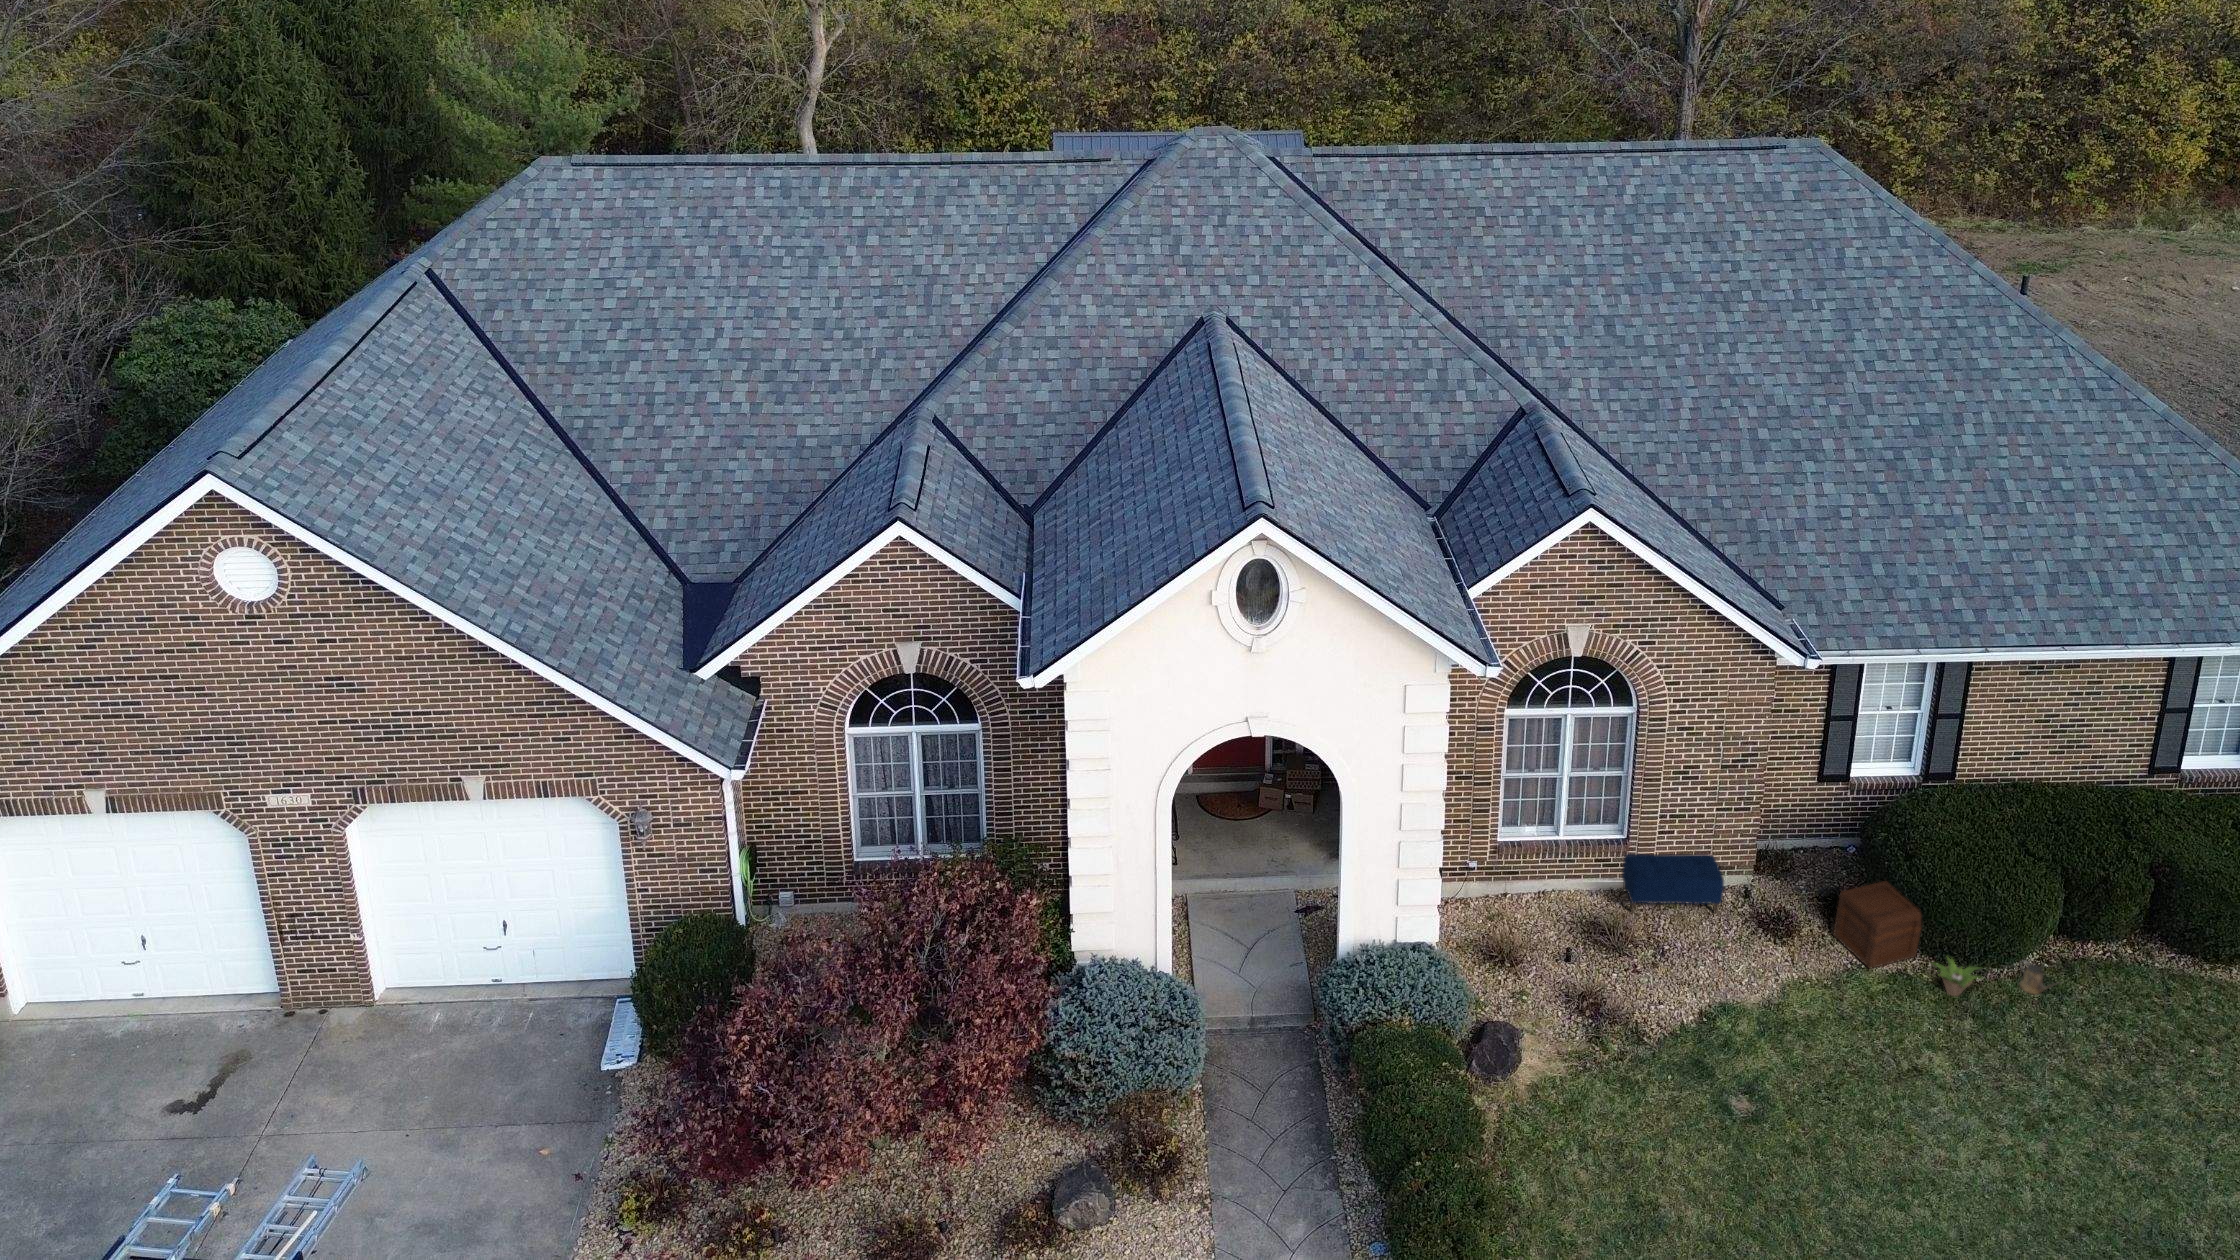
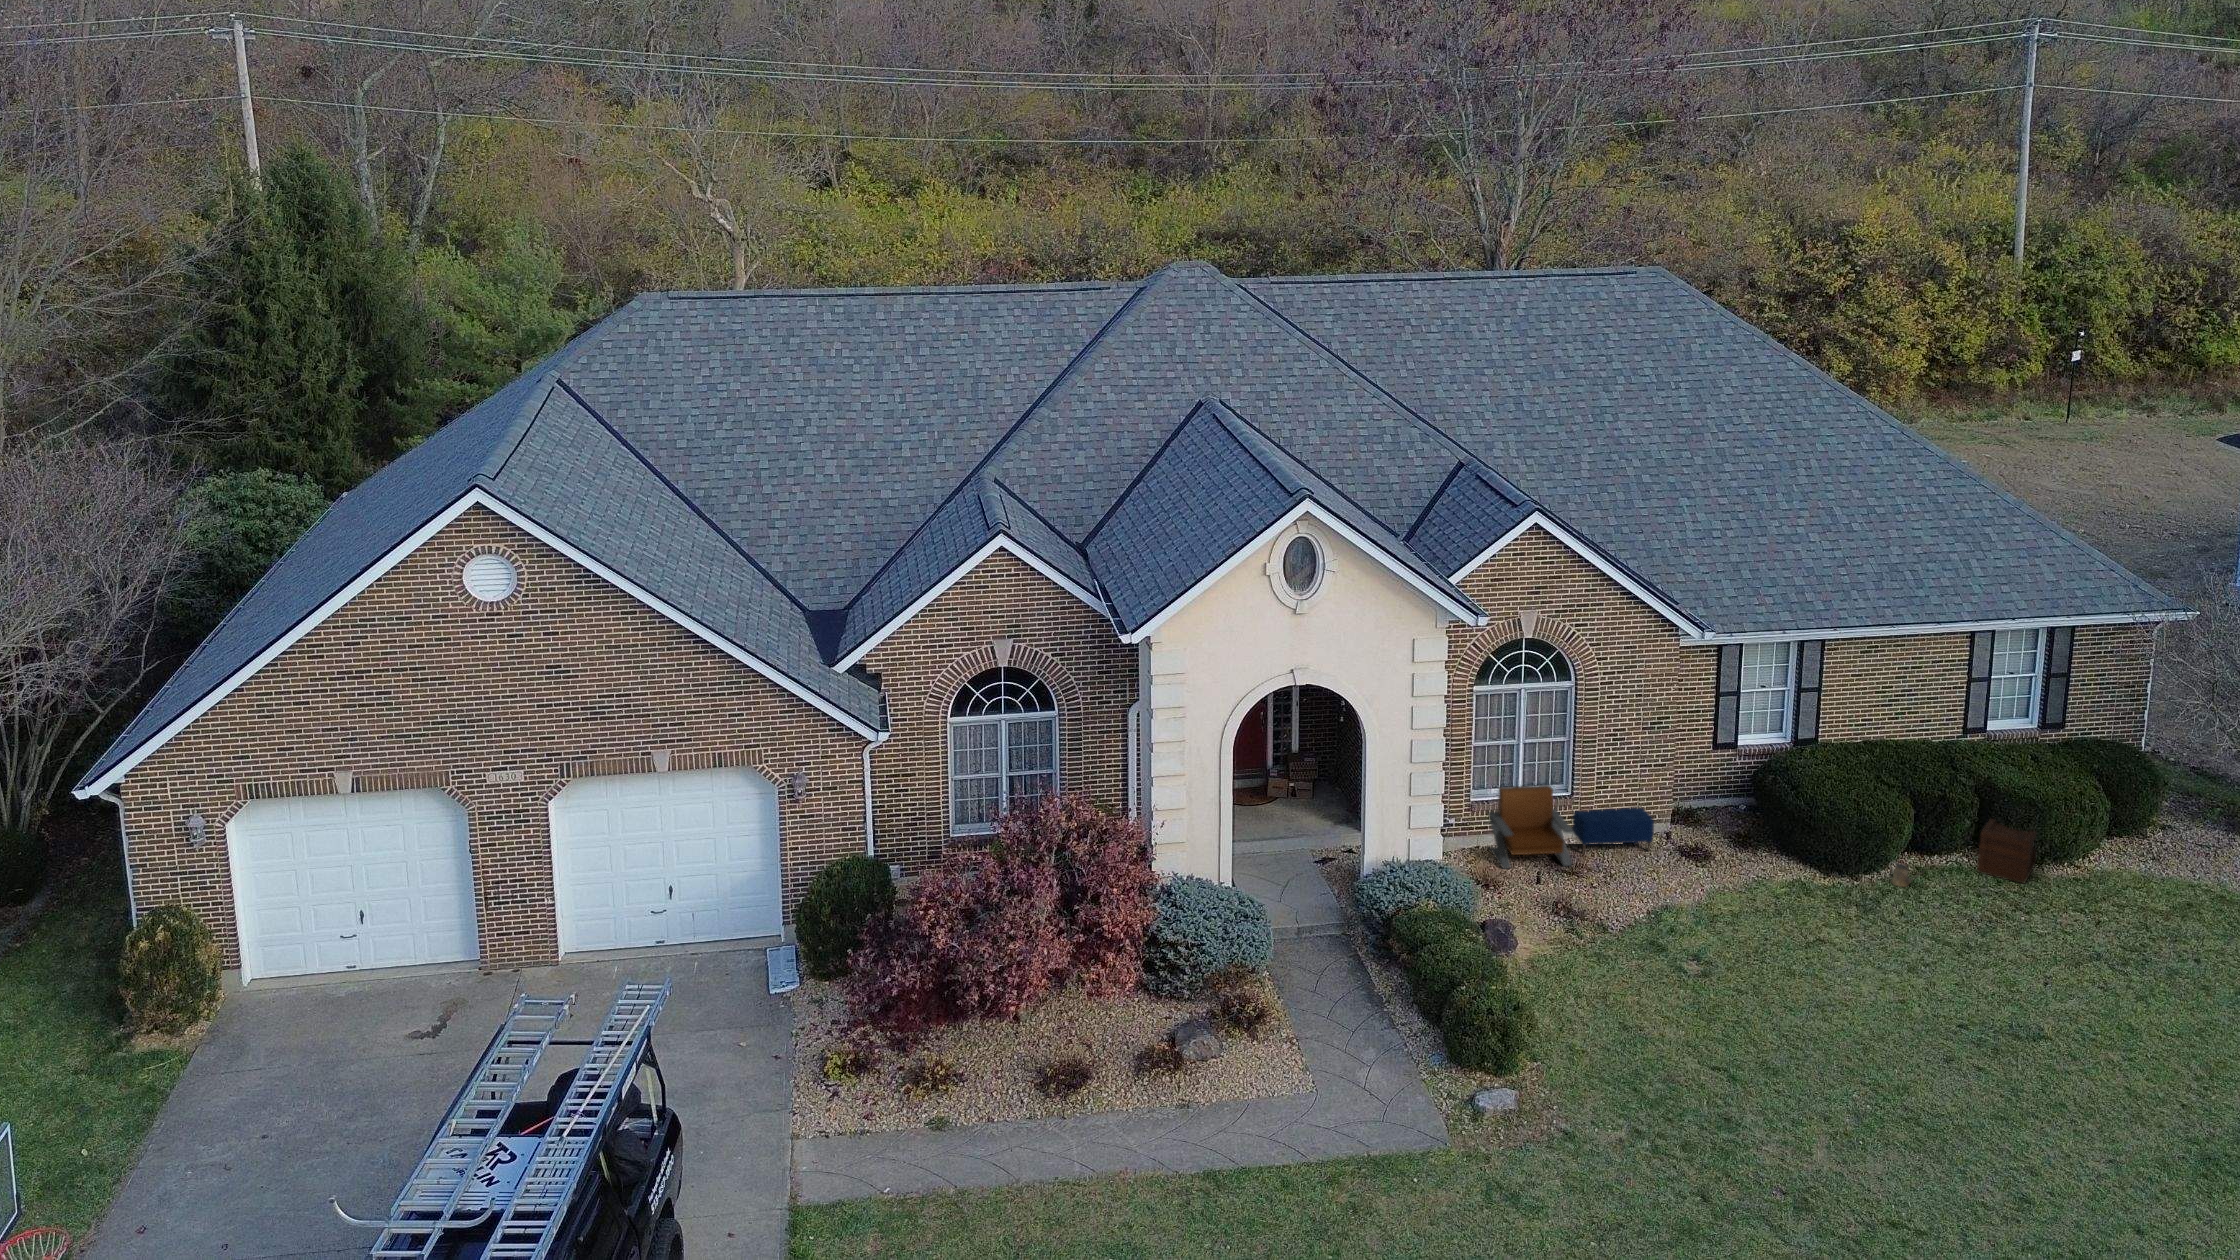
lounge chair: none [1514,827,1618,932] -> present [1488,785,1574,869]
wooden crate: present [1833,881,1921,968] -> present [1977,819,2037,883]
decorative plant: present [1933,958,1981,996] -> none [1820,862,1865,891]

